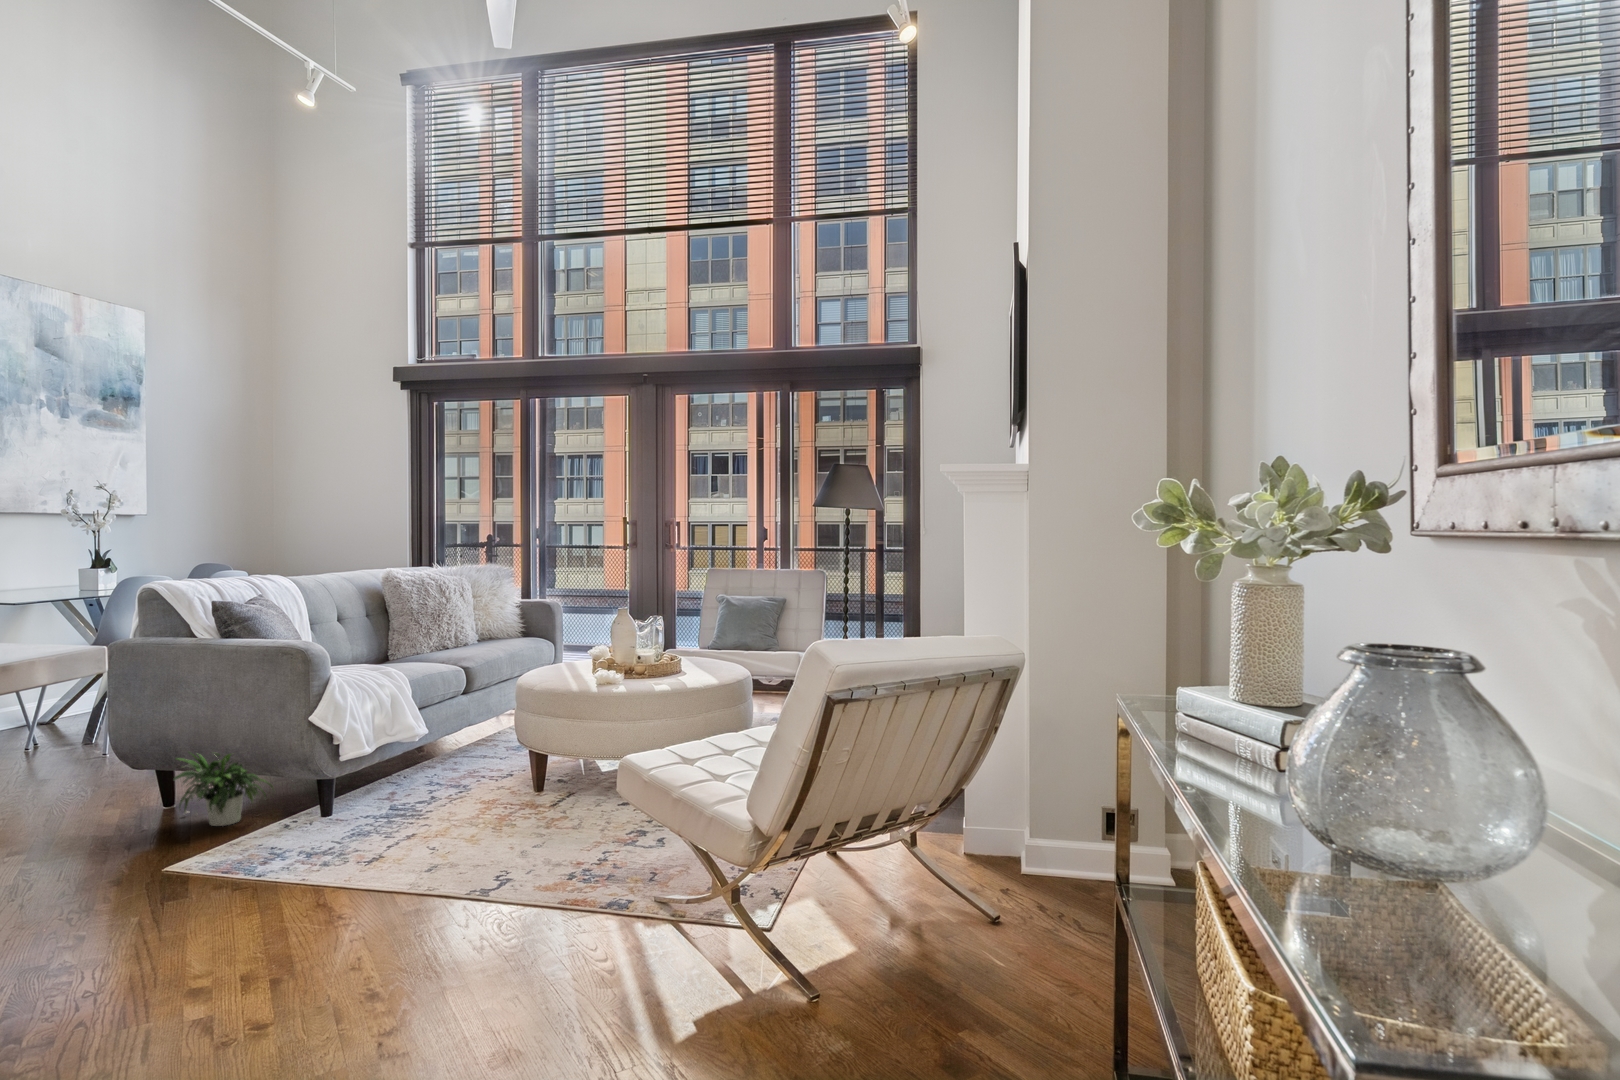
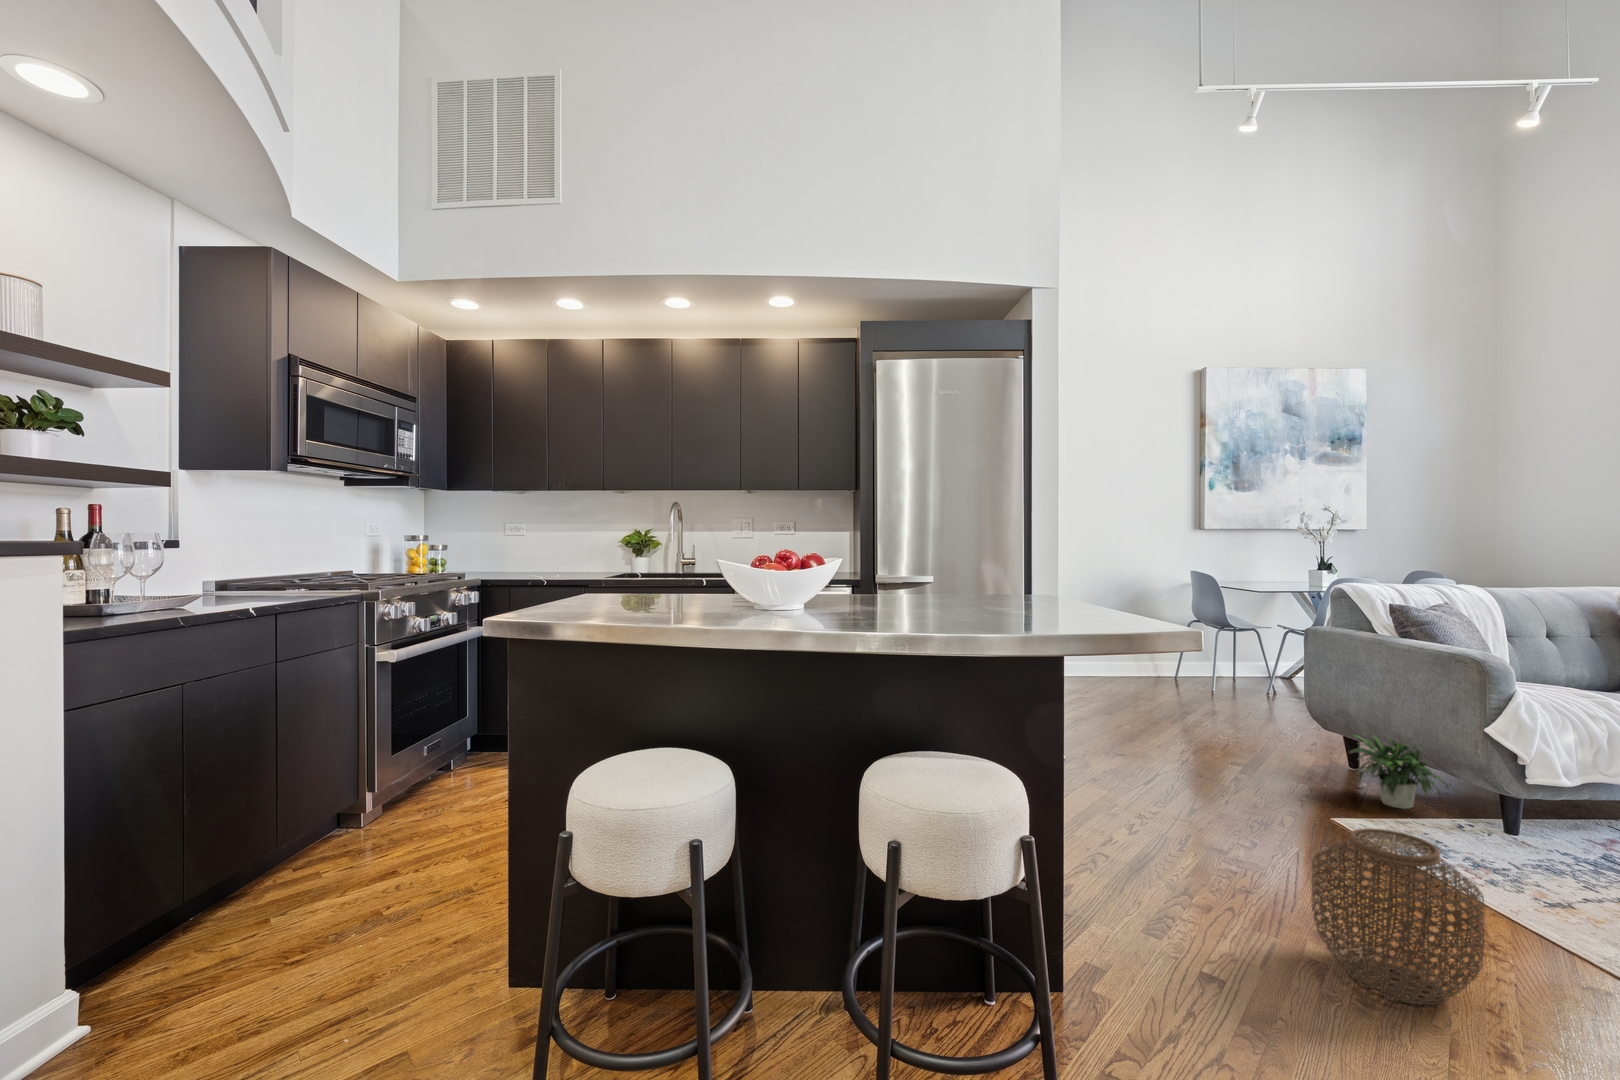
woven basket: none [184,841,343,1011] -> present [1311,828,1484,1005]

